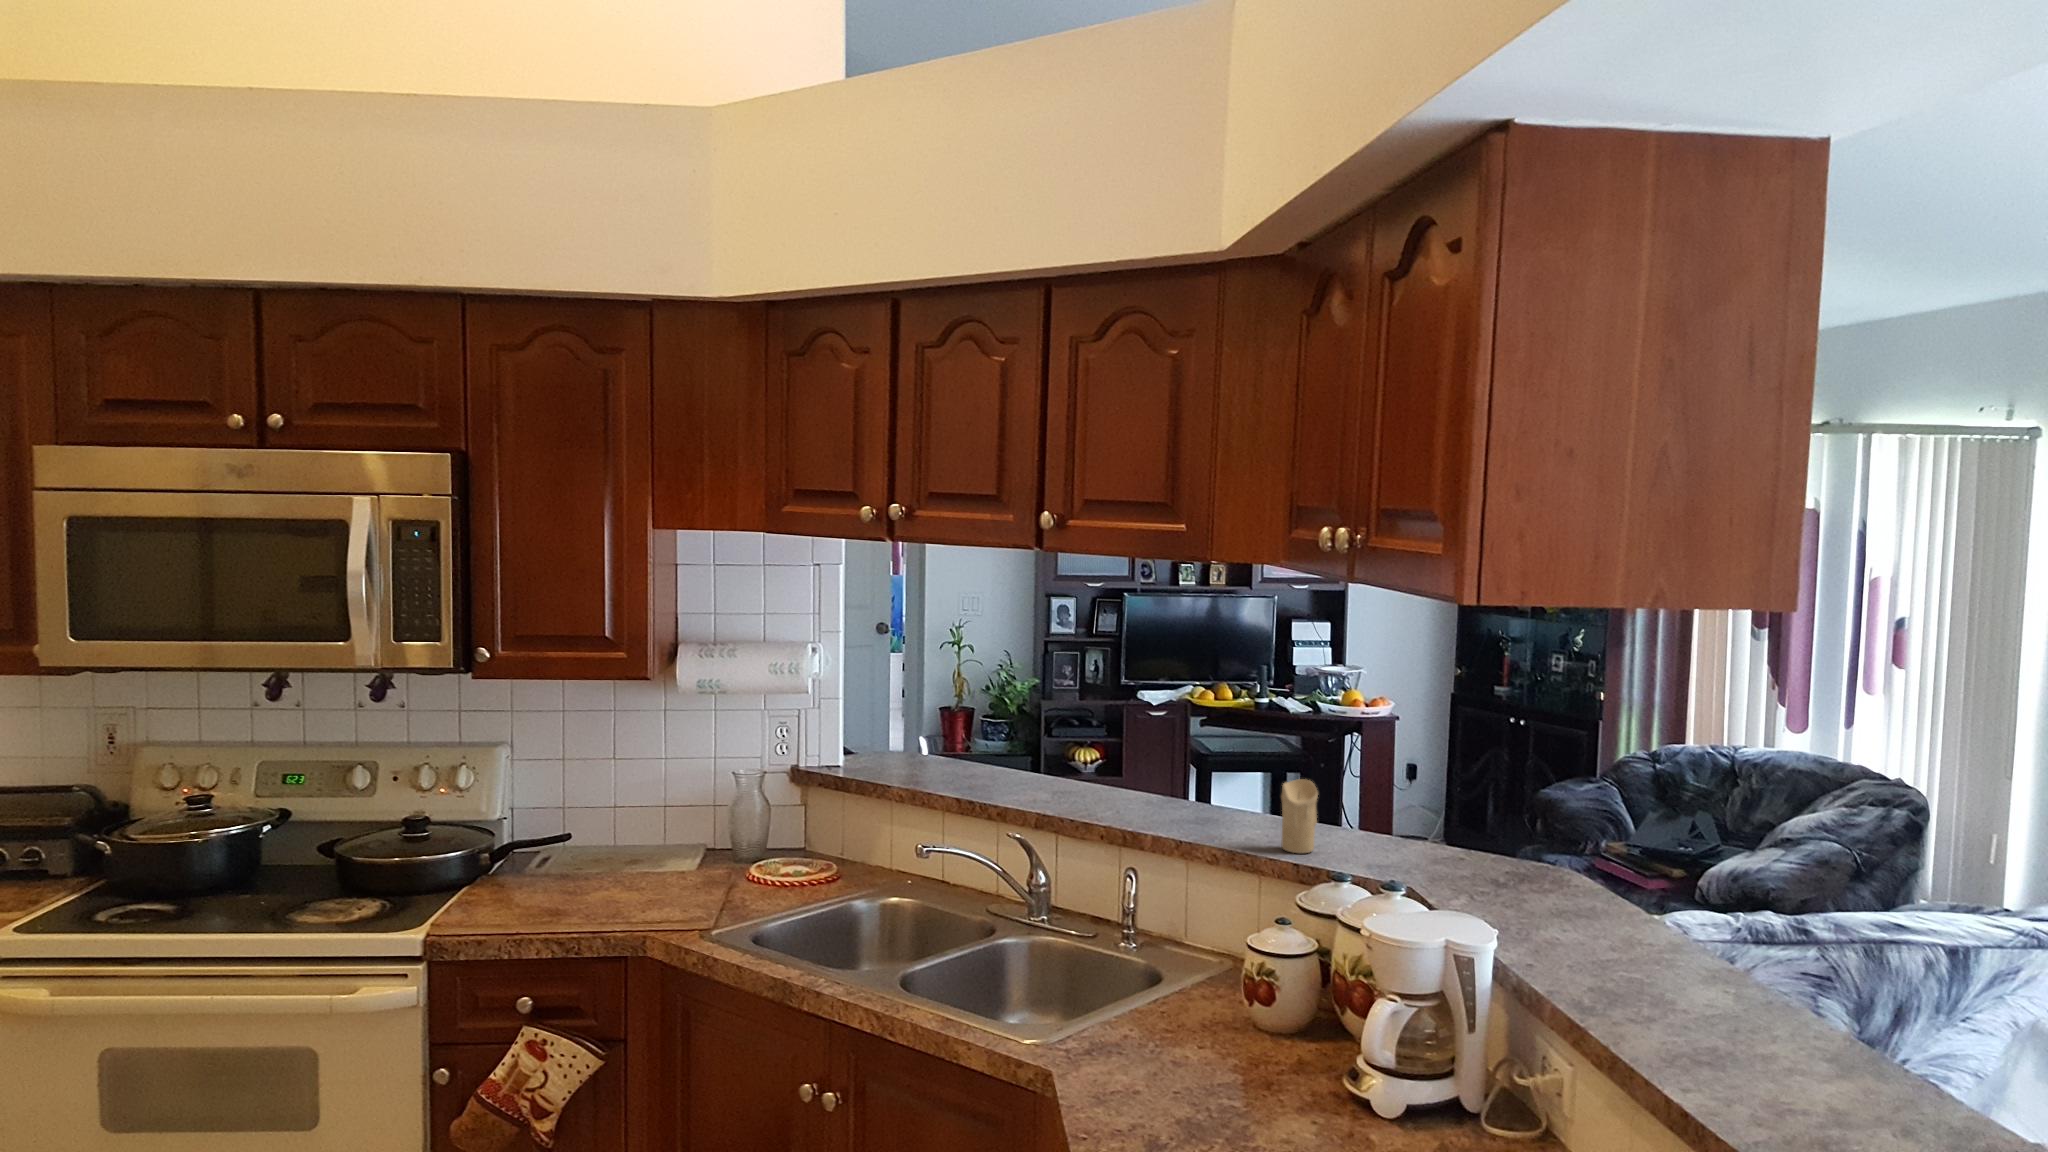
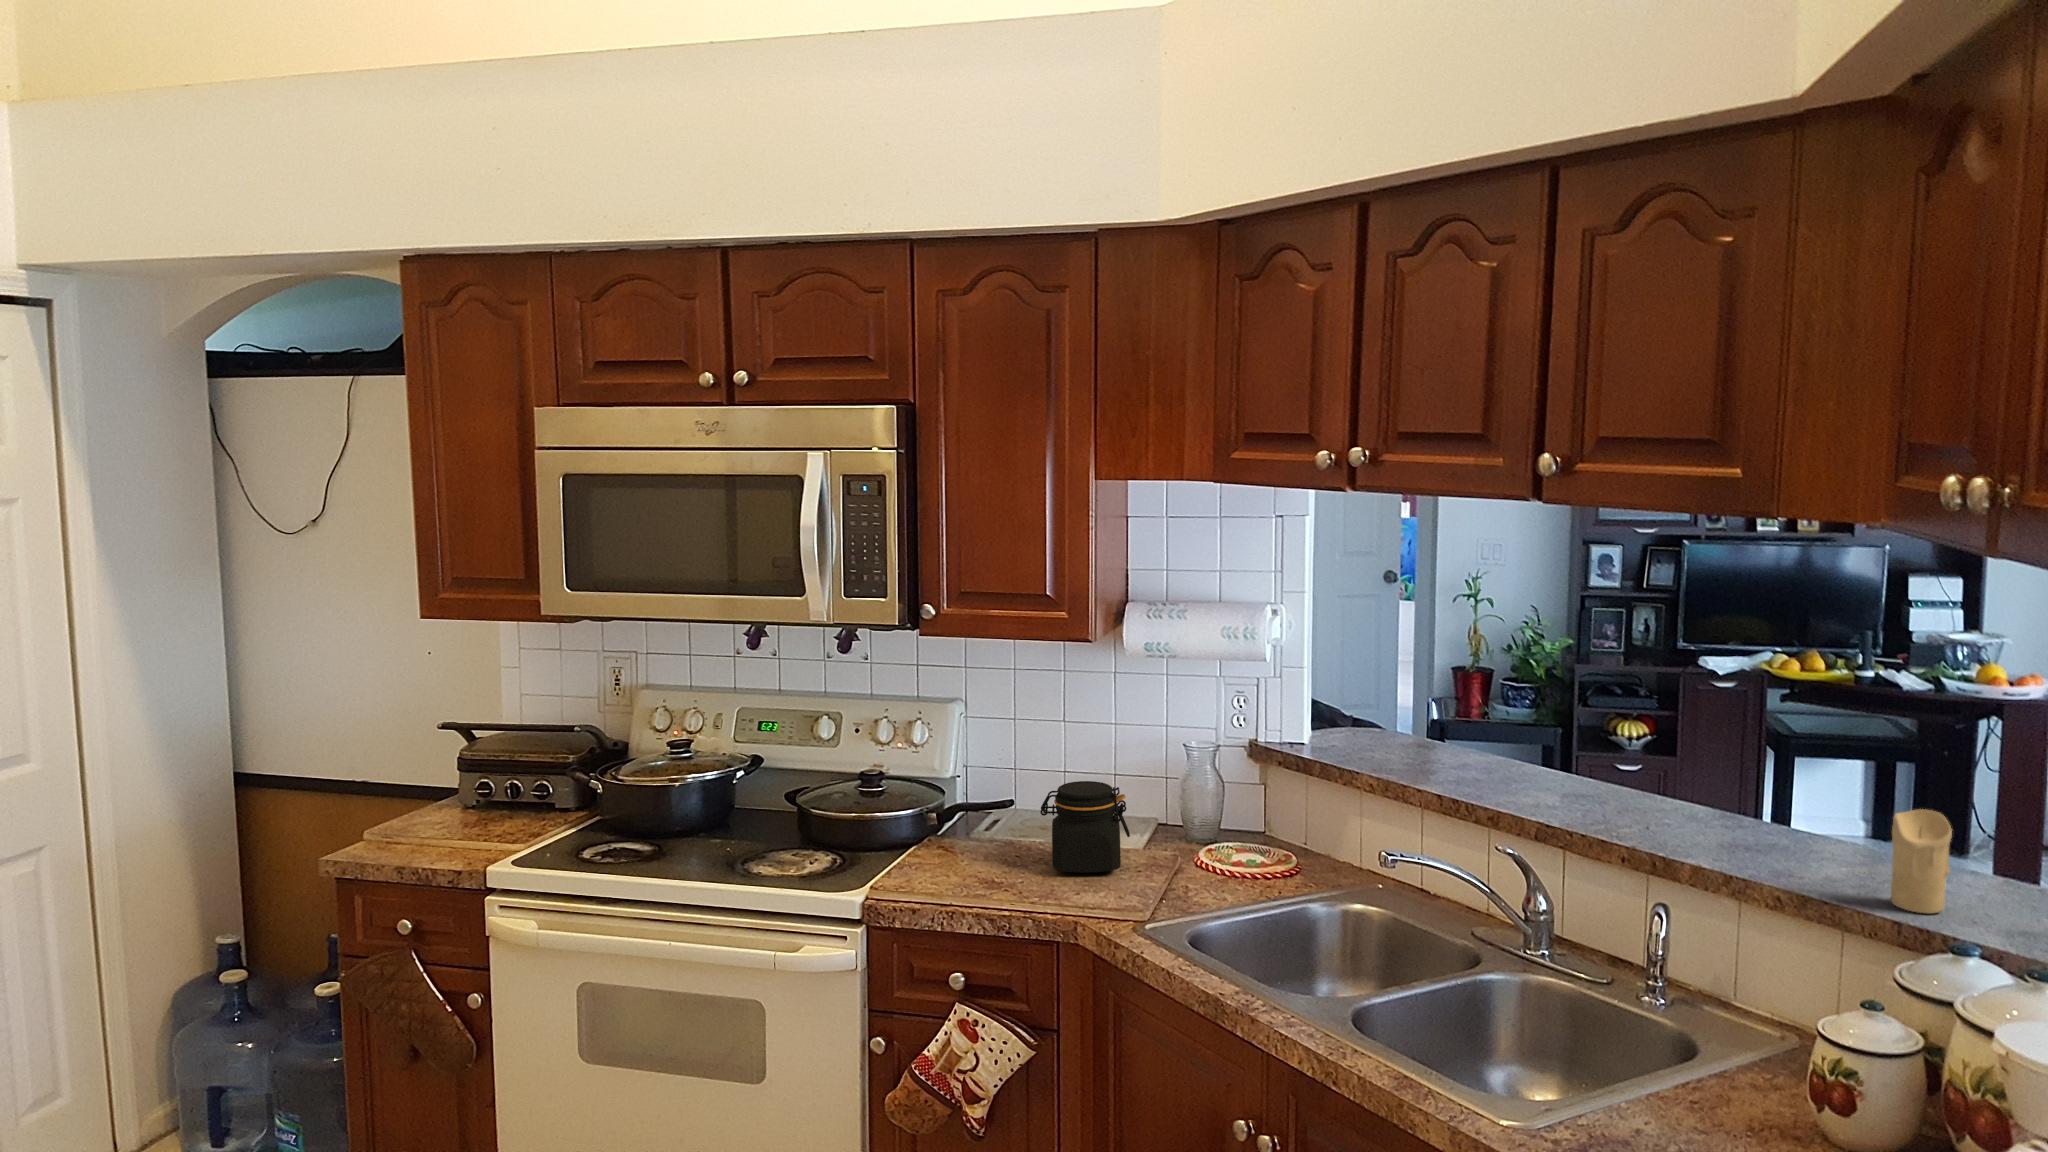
jar: none [601,809,688,894] -> present [1040,781,1130,873]

